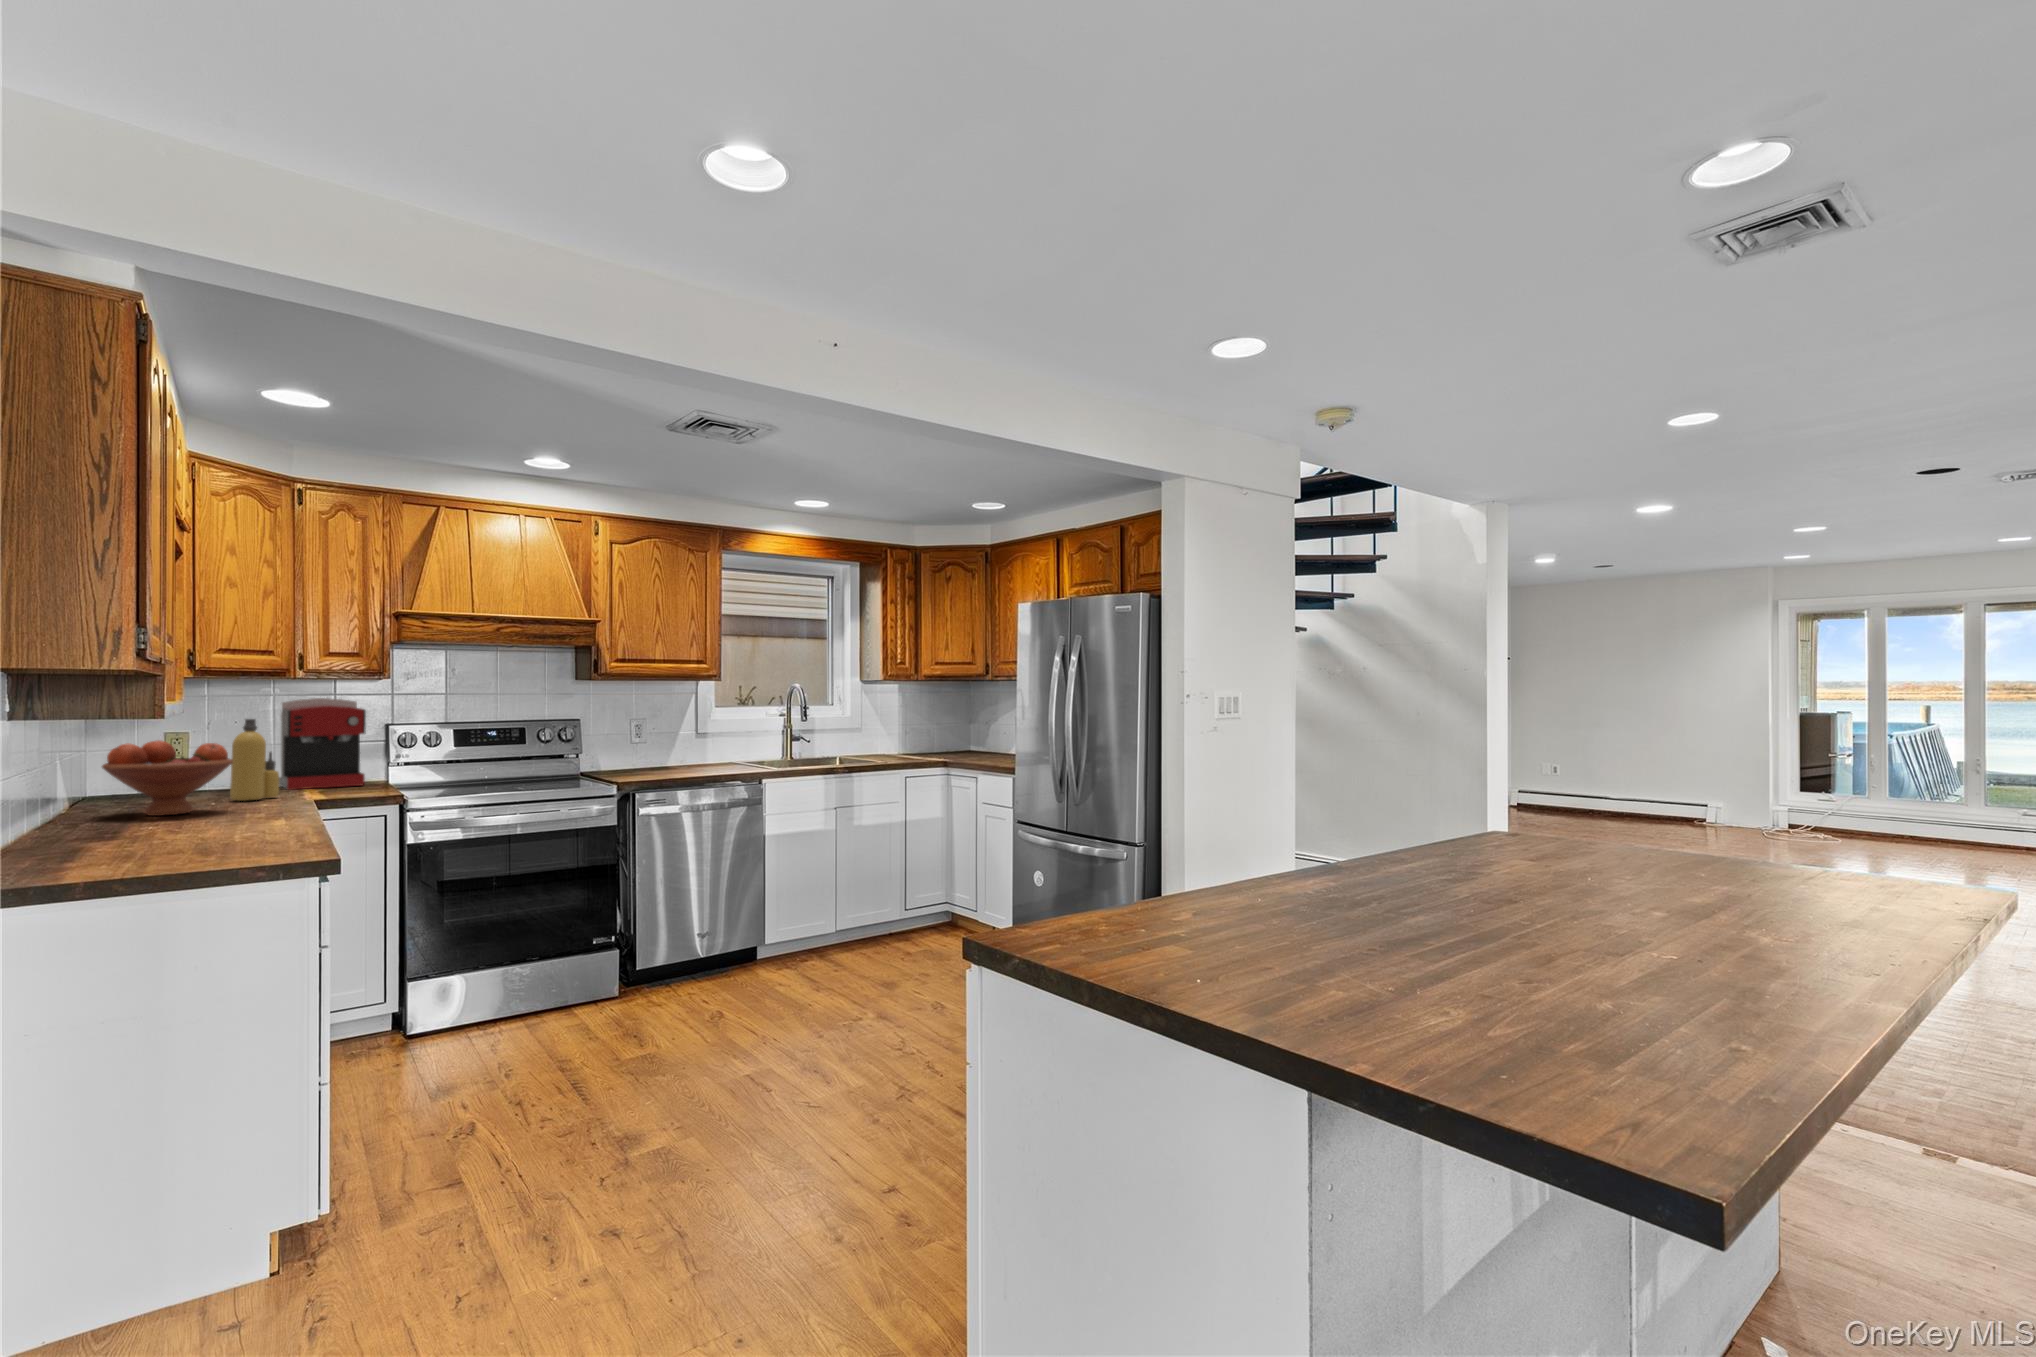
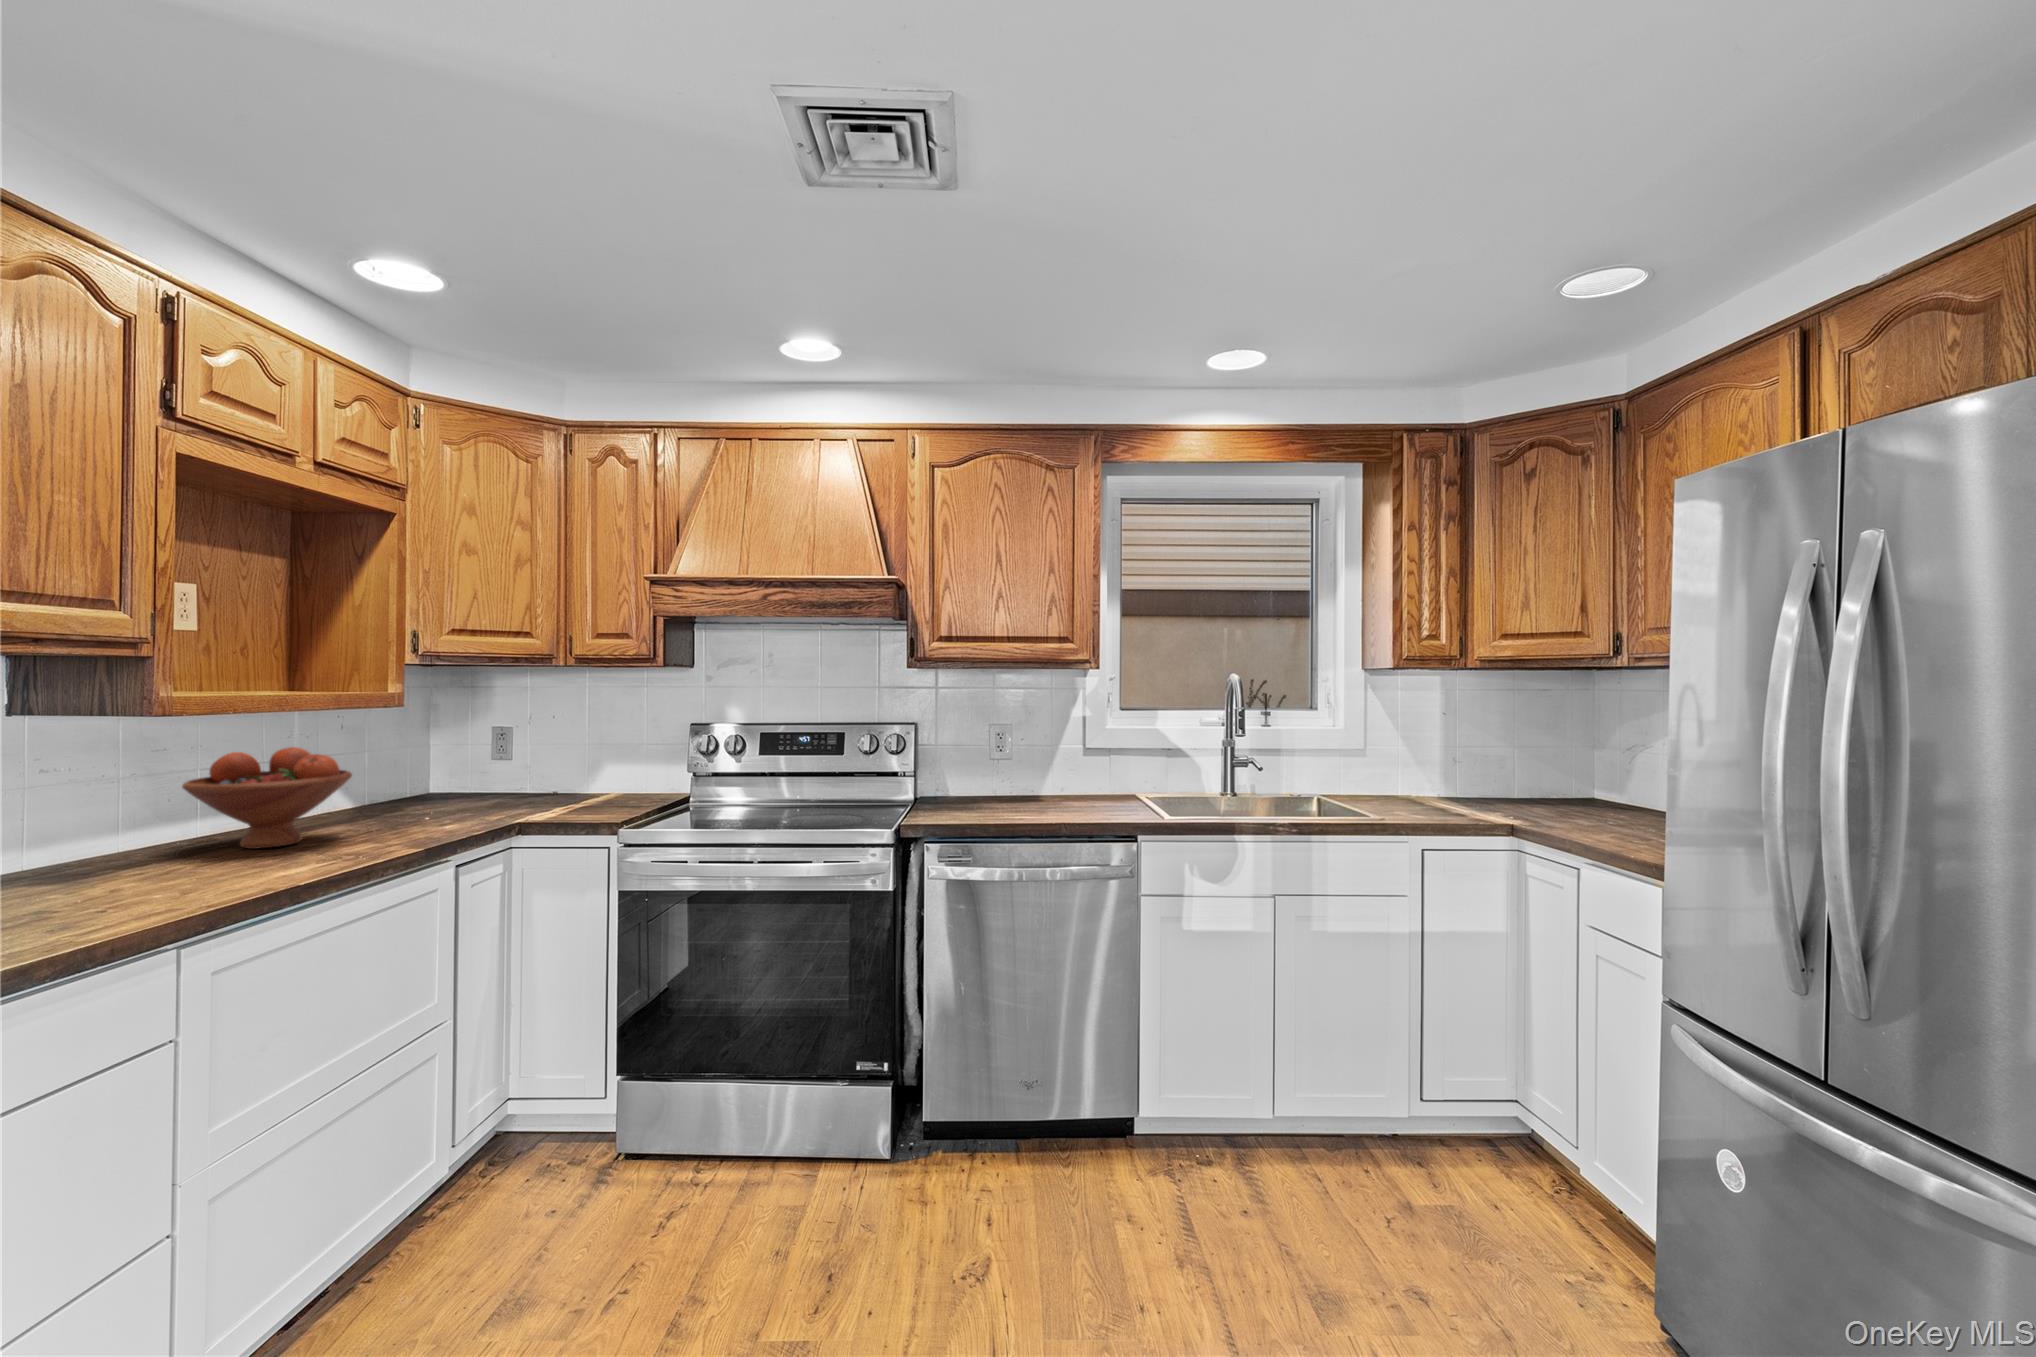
coffee maker: present [279,698,366,790] -> none [567,689,676,800]
bottle: present [230,719,279,801] -> none [430,718,496,821]

